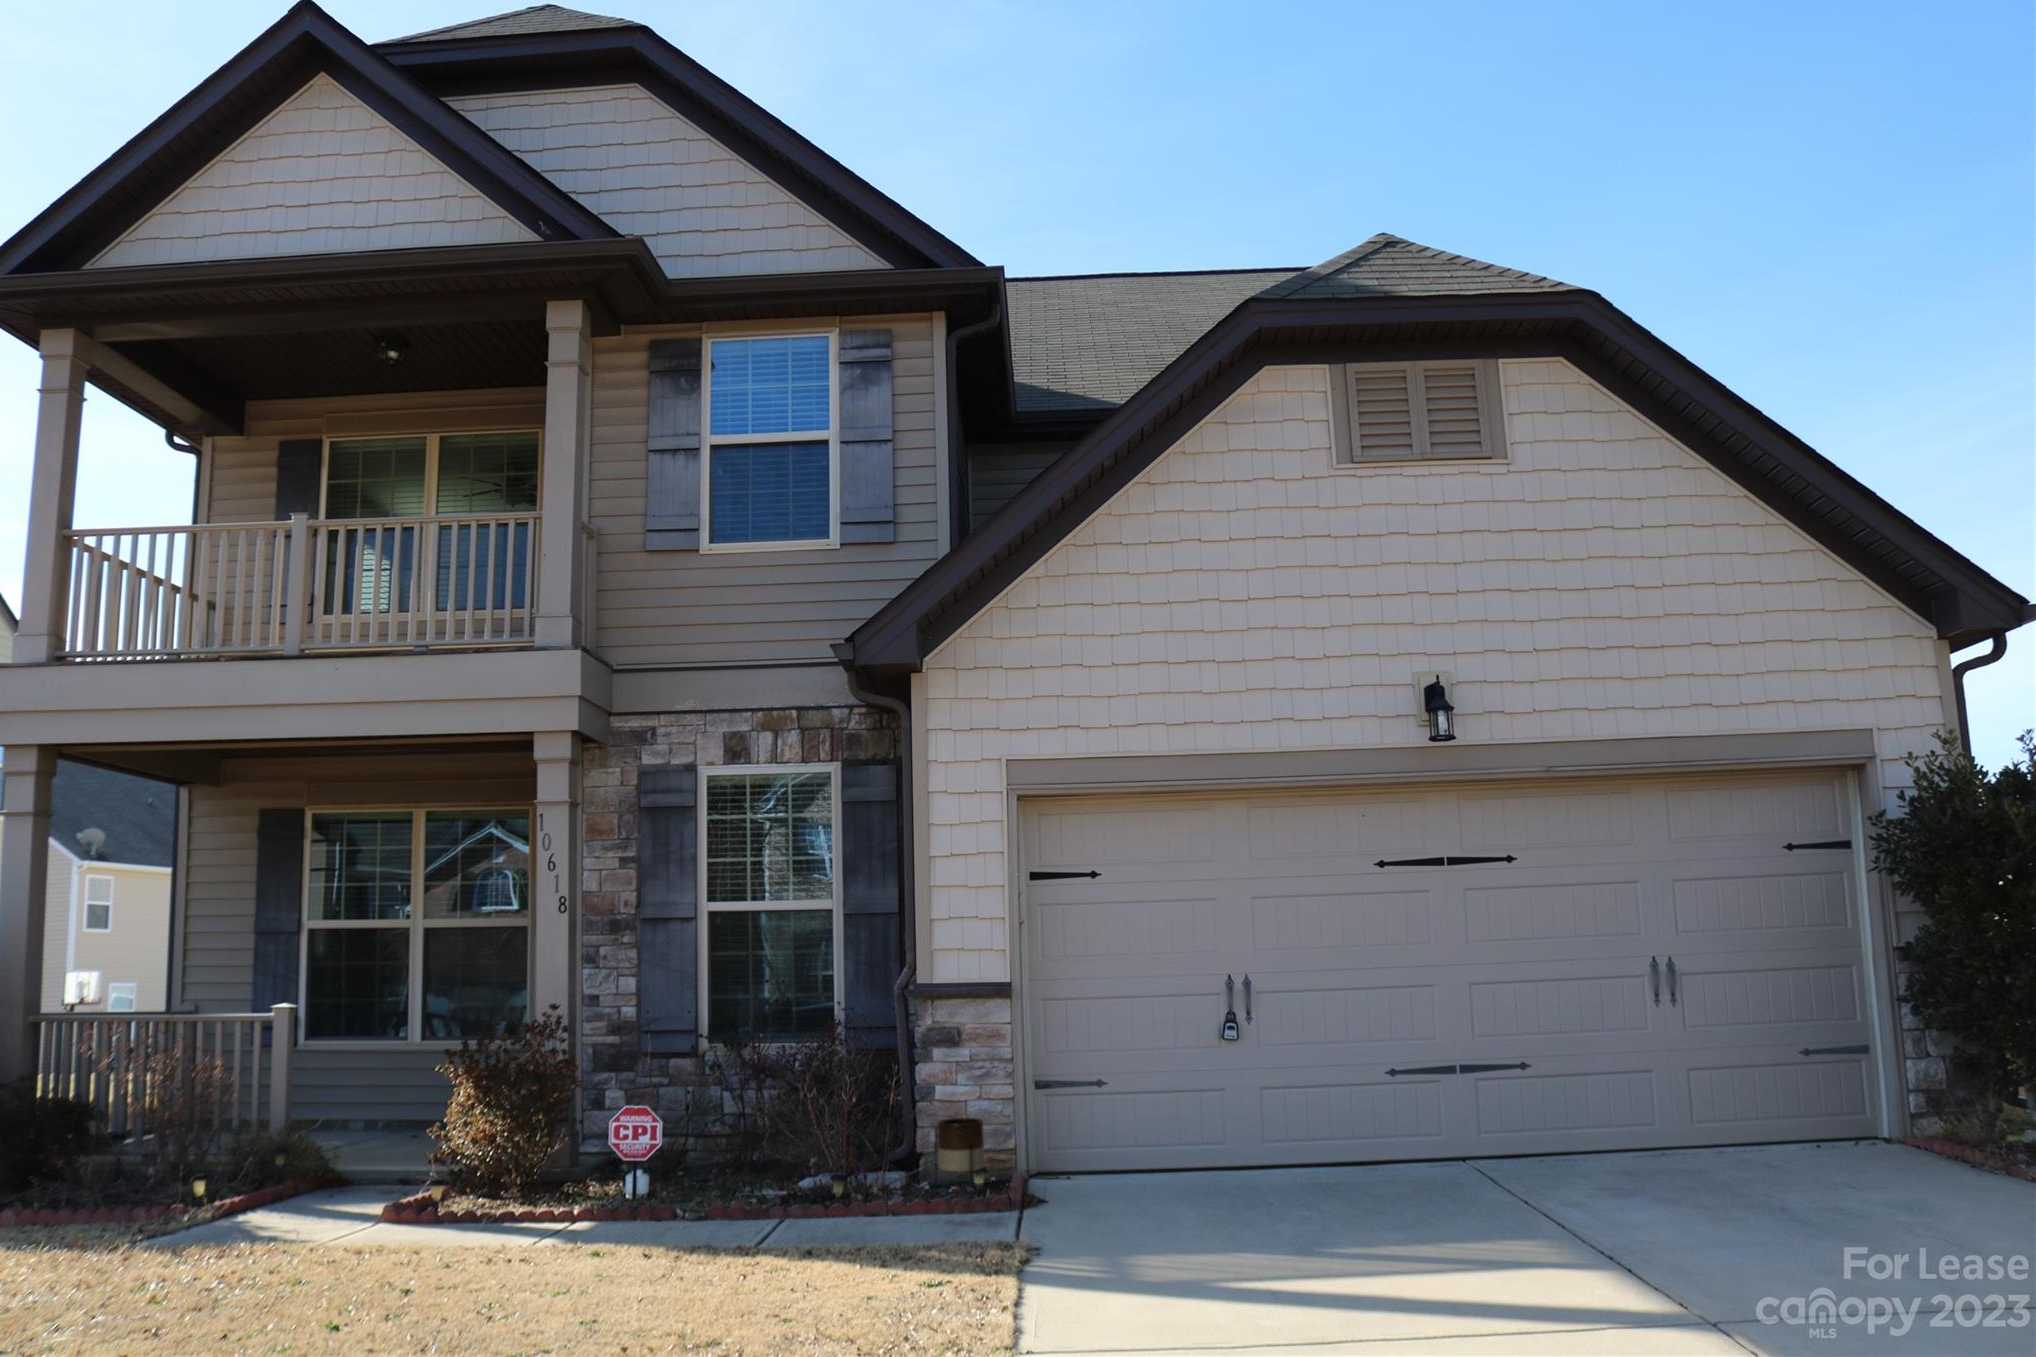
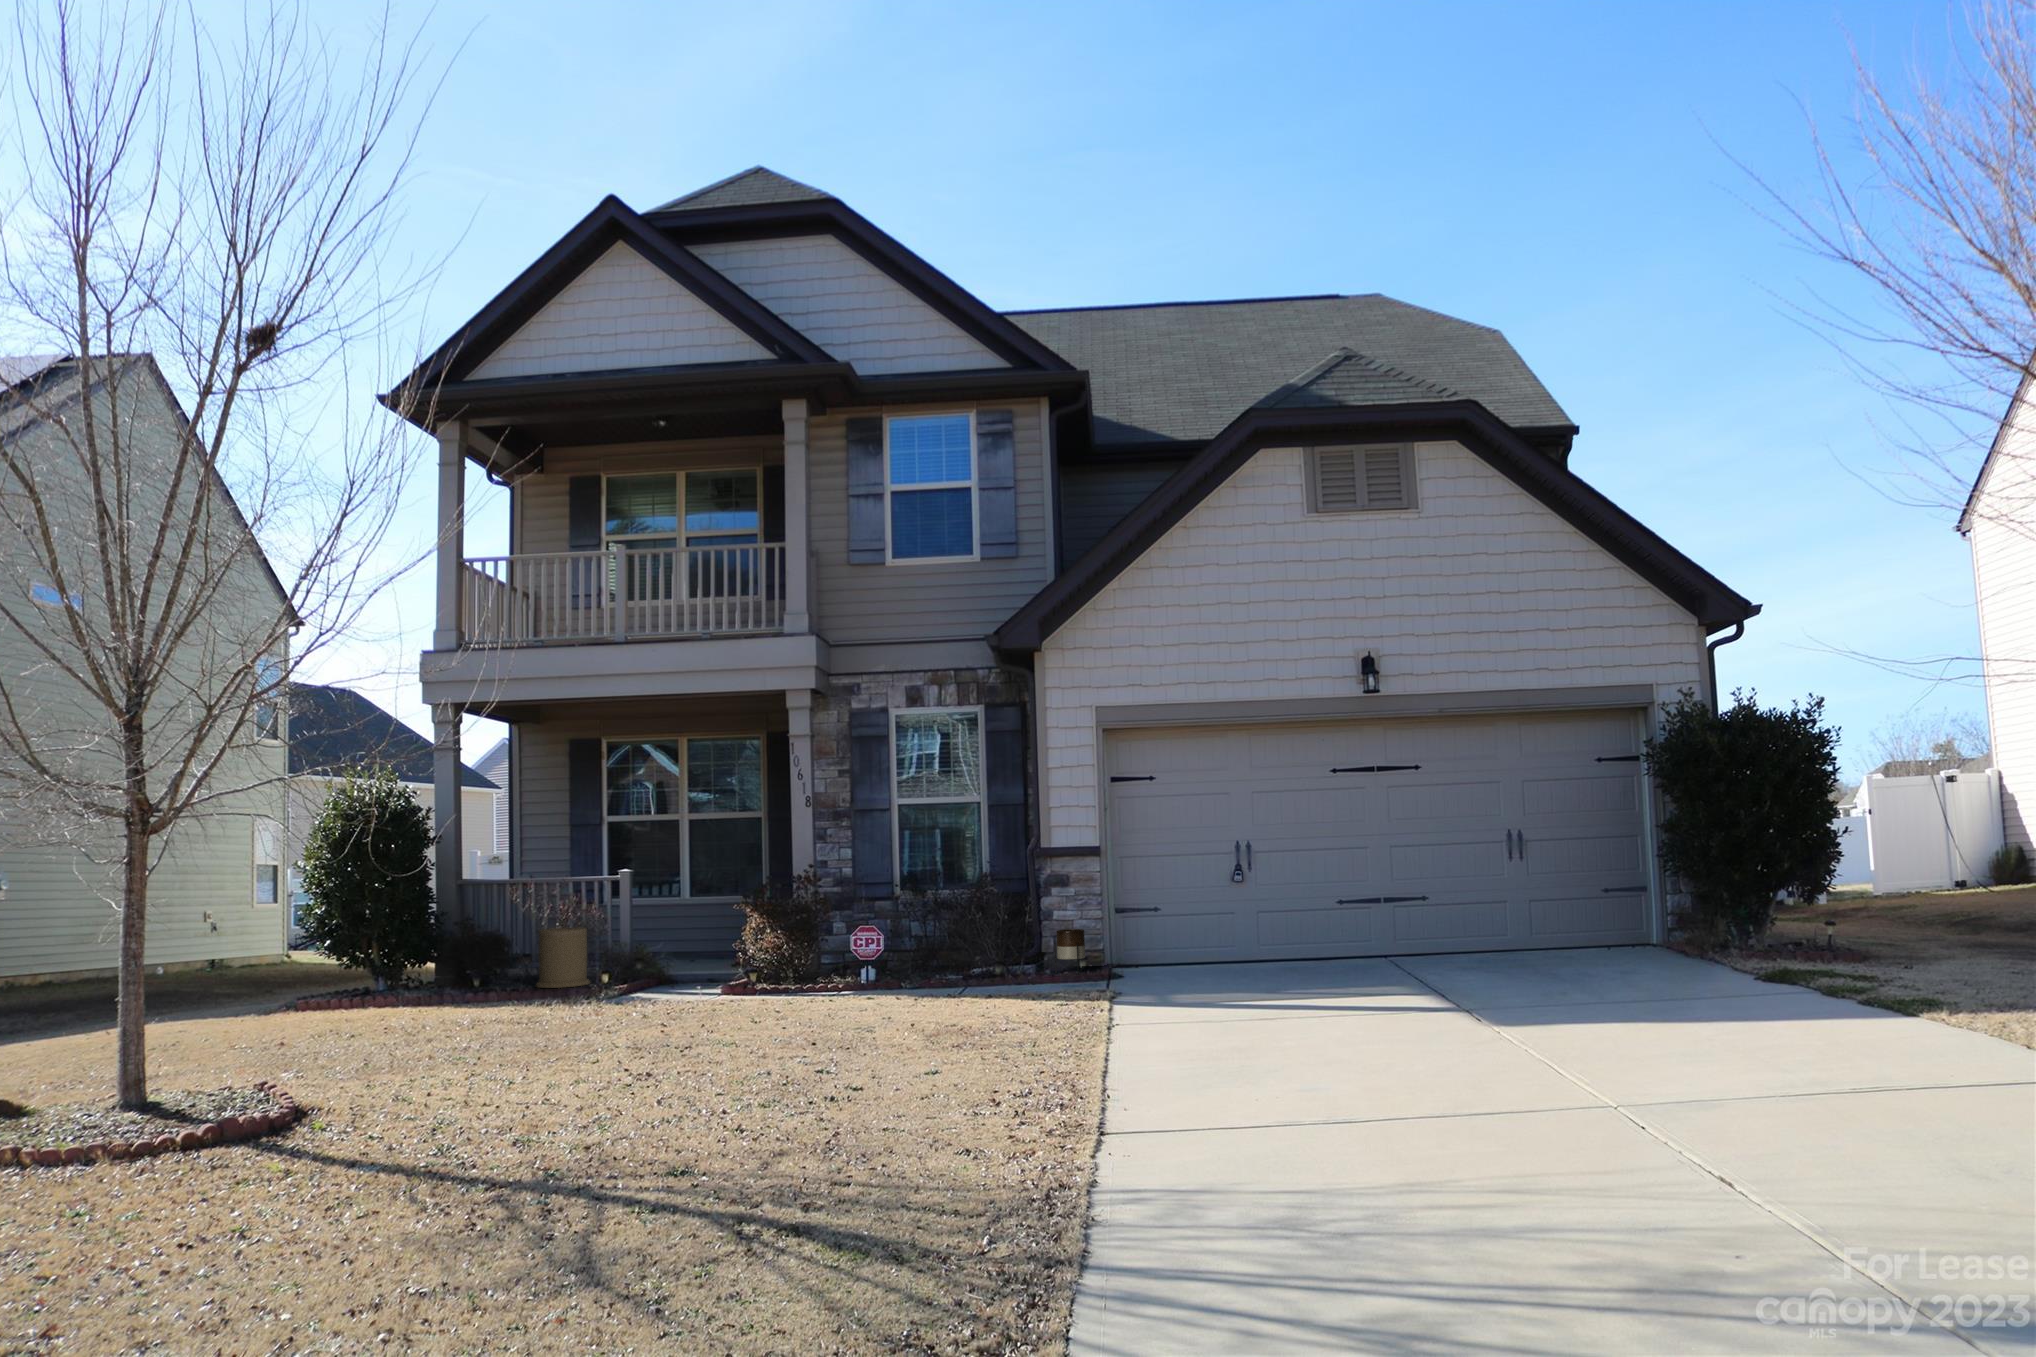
trash can: none [83,1109,183,1216] -> present [536,927,590,988]

